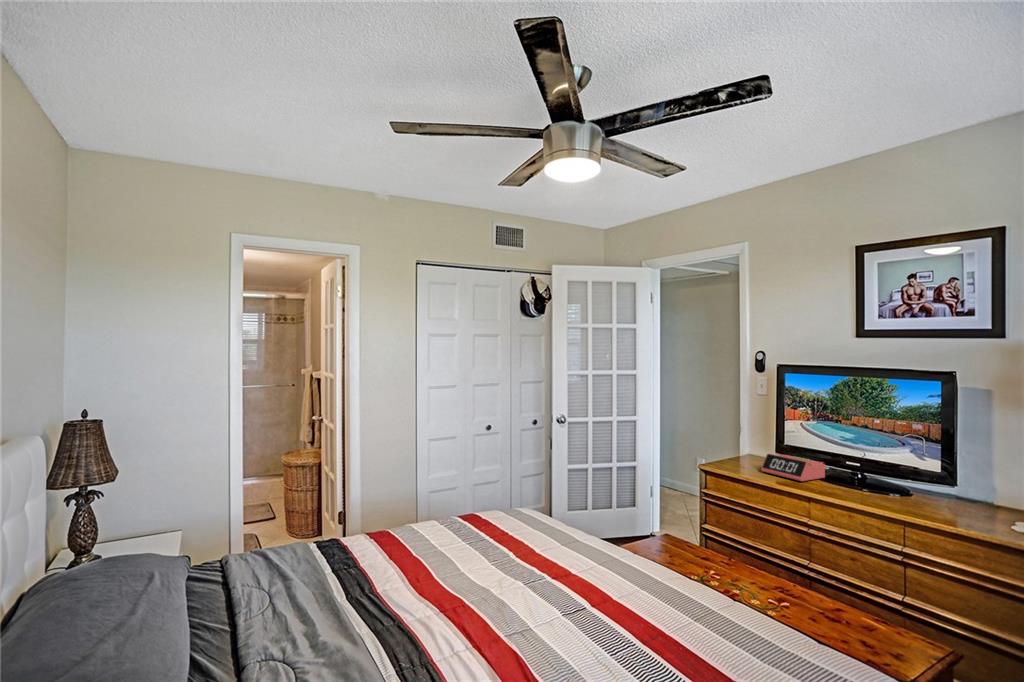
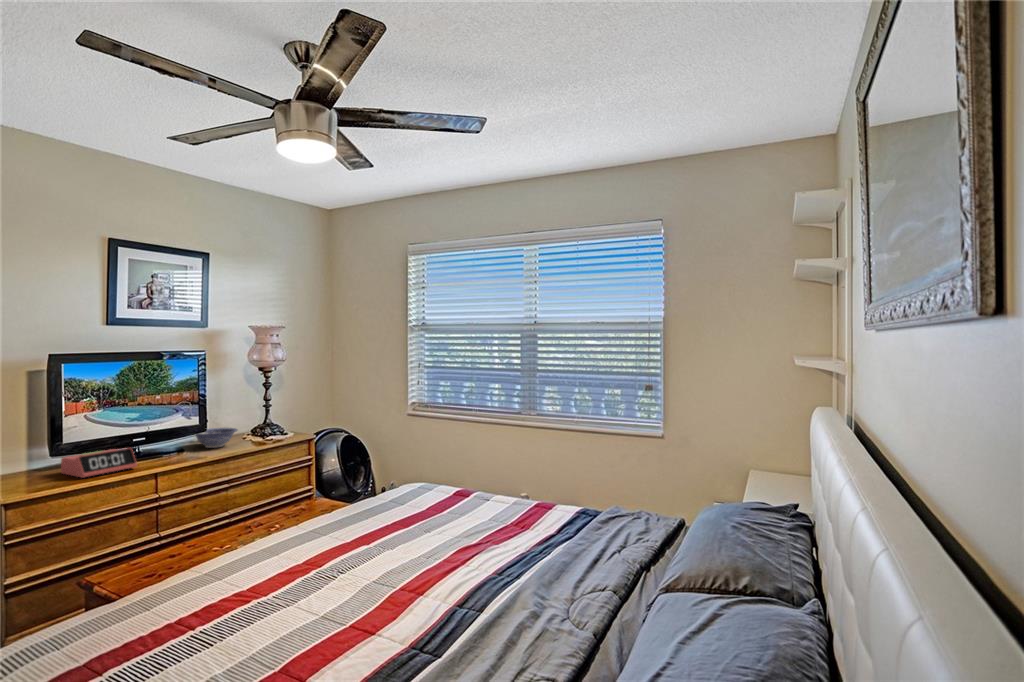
decorative bowl: none [914,480,991,513] -> present [196,428,237,448]

